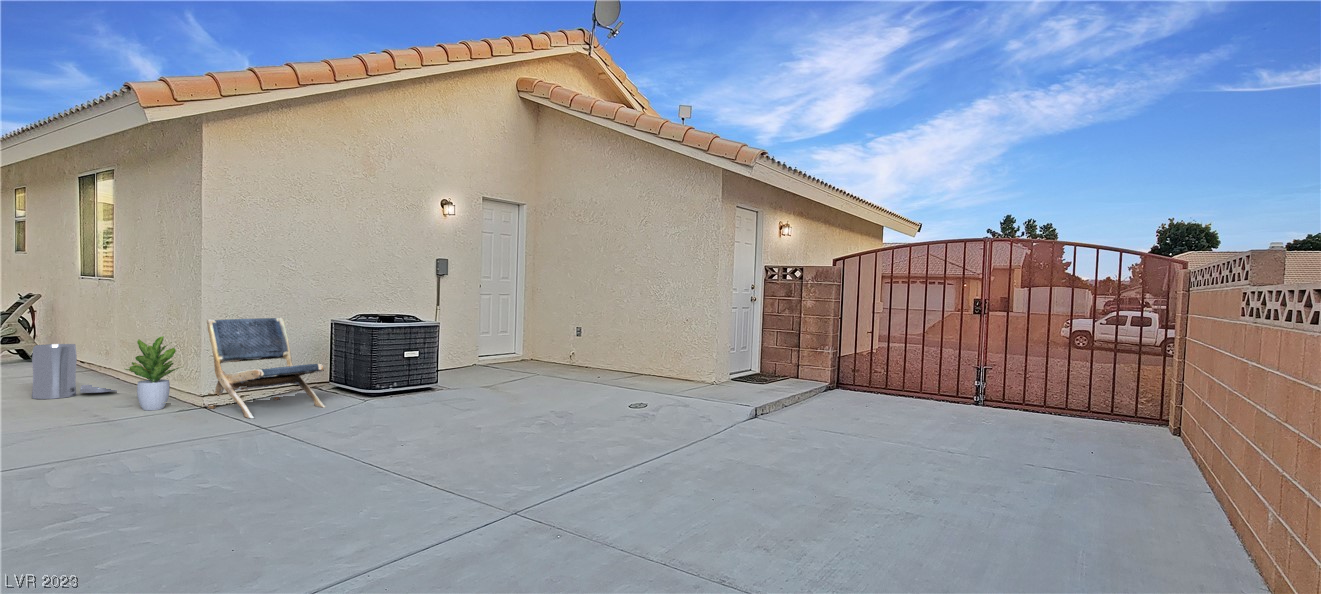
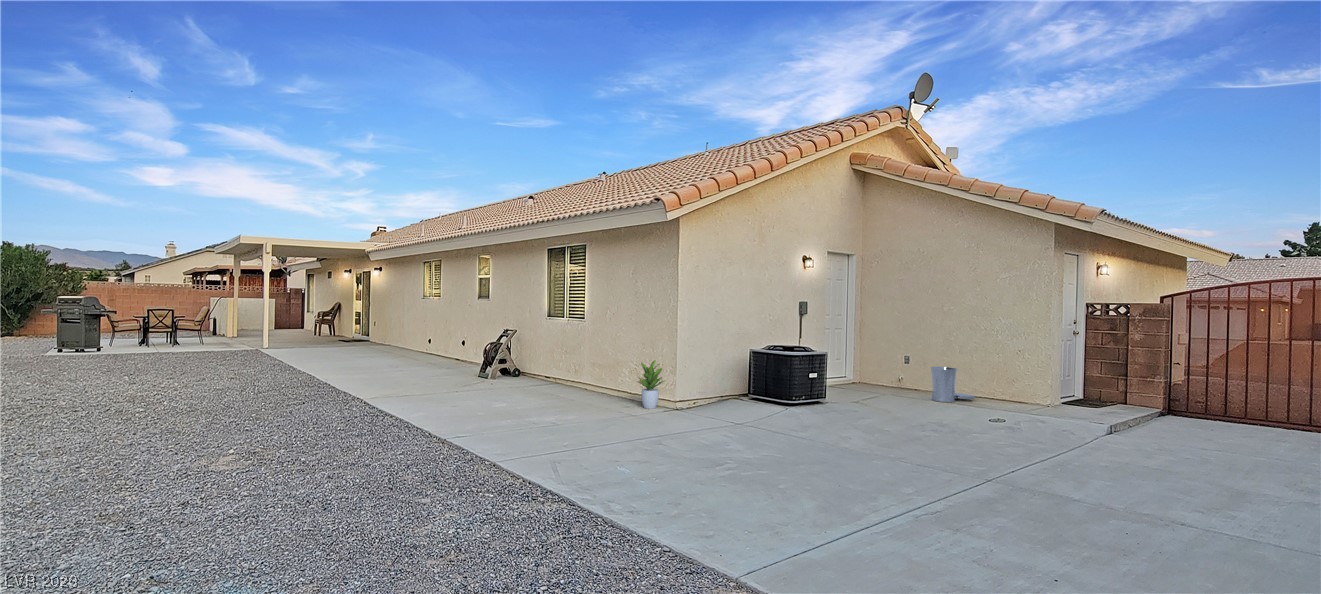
lounge chair: present [207,317,326,418] -> none [682,347,757,418]
trash can: present [32,344,117,399] -> present [931,367,974,402]

